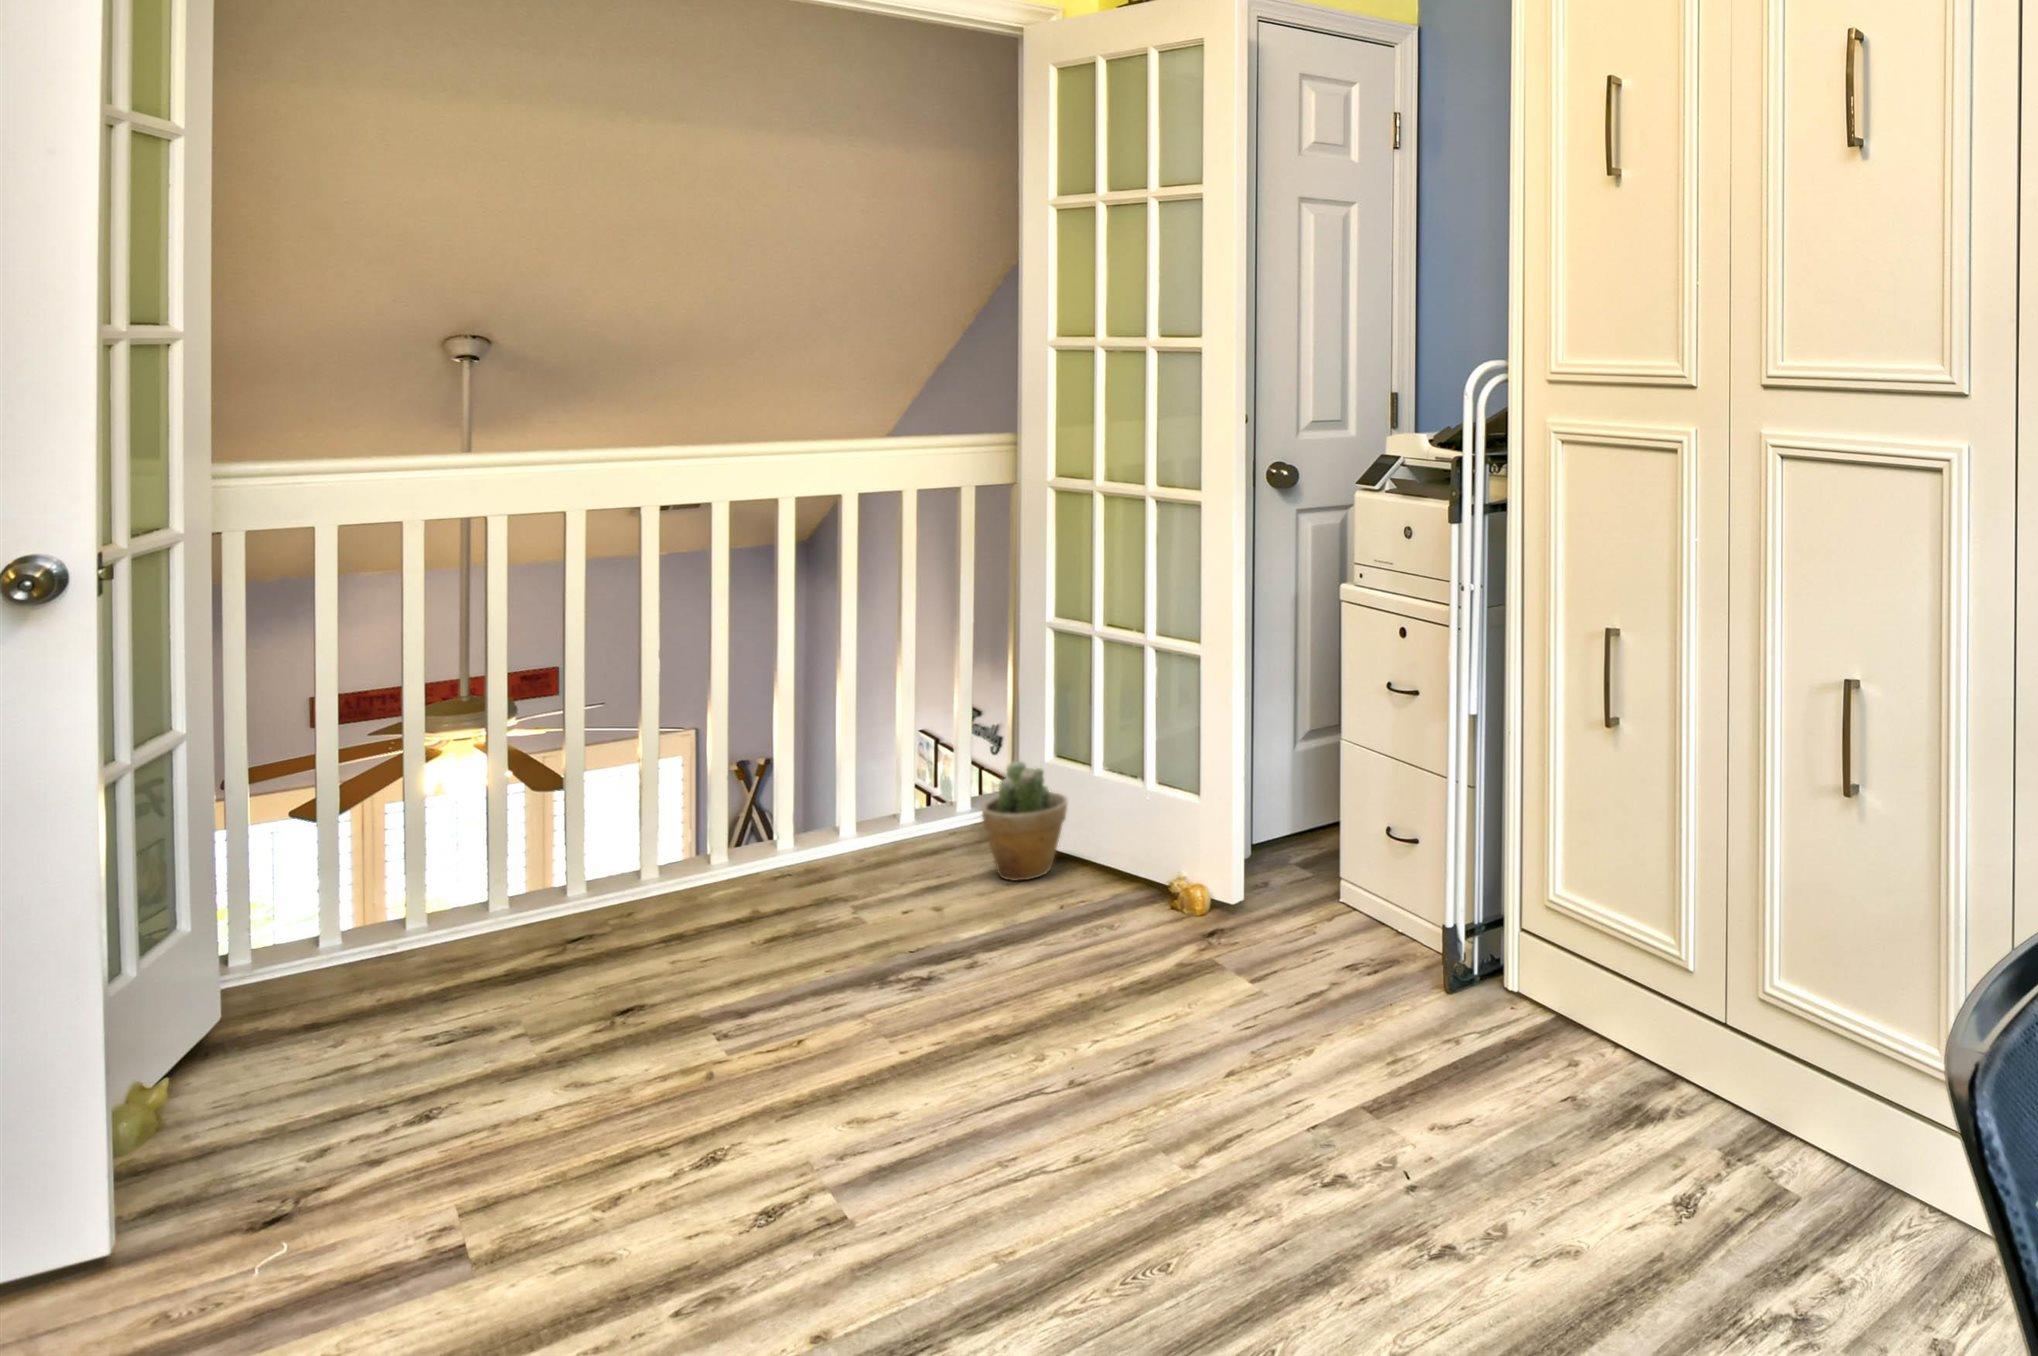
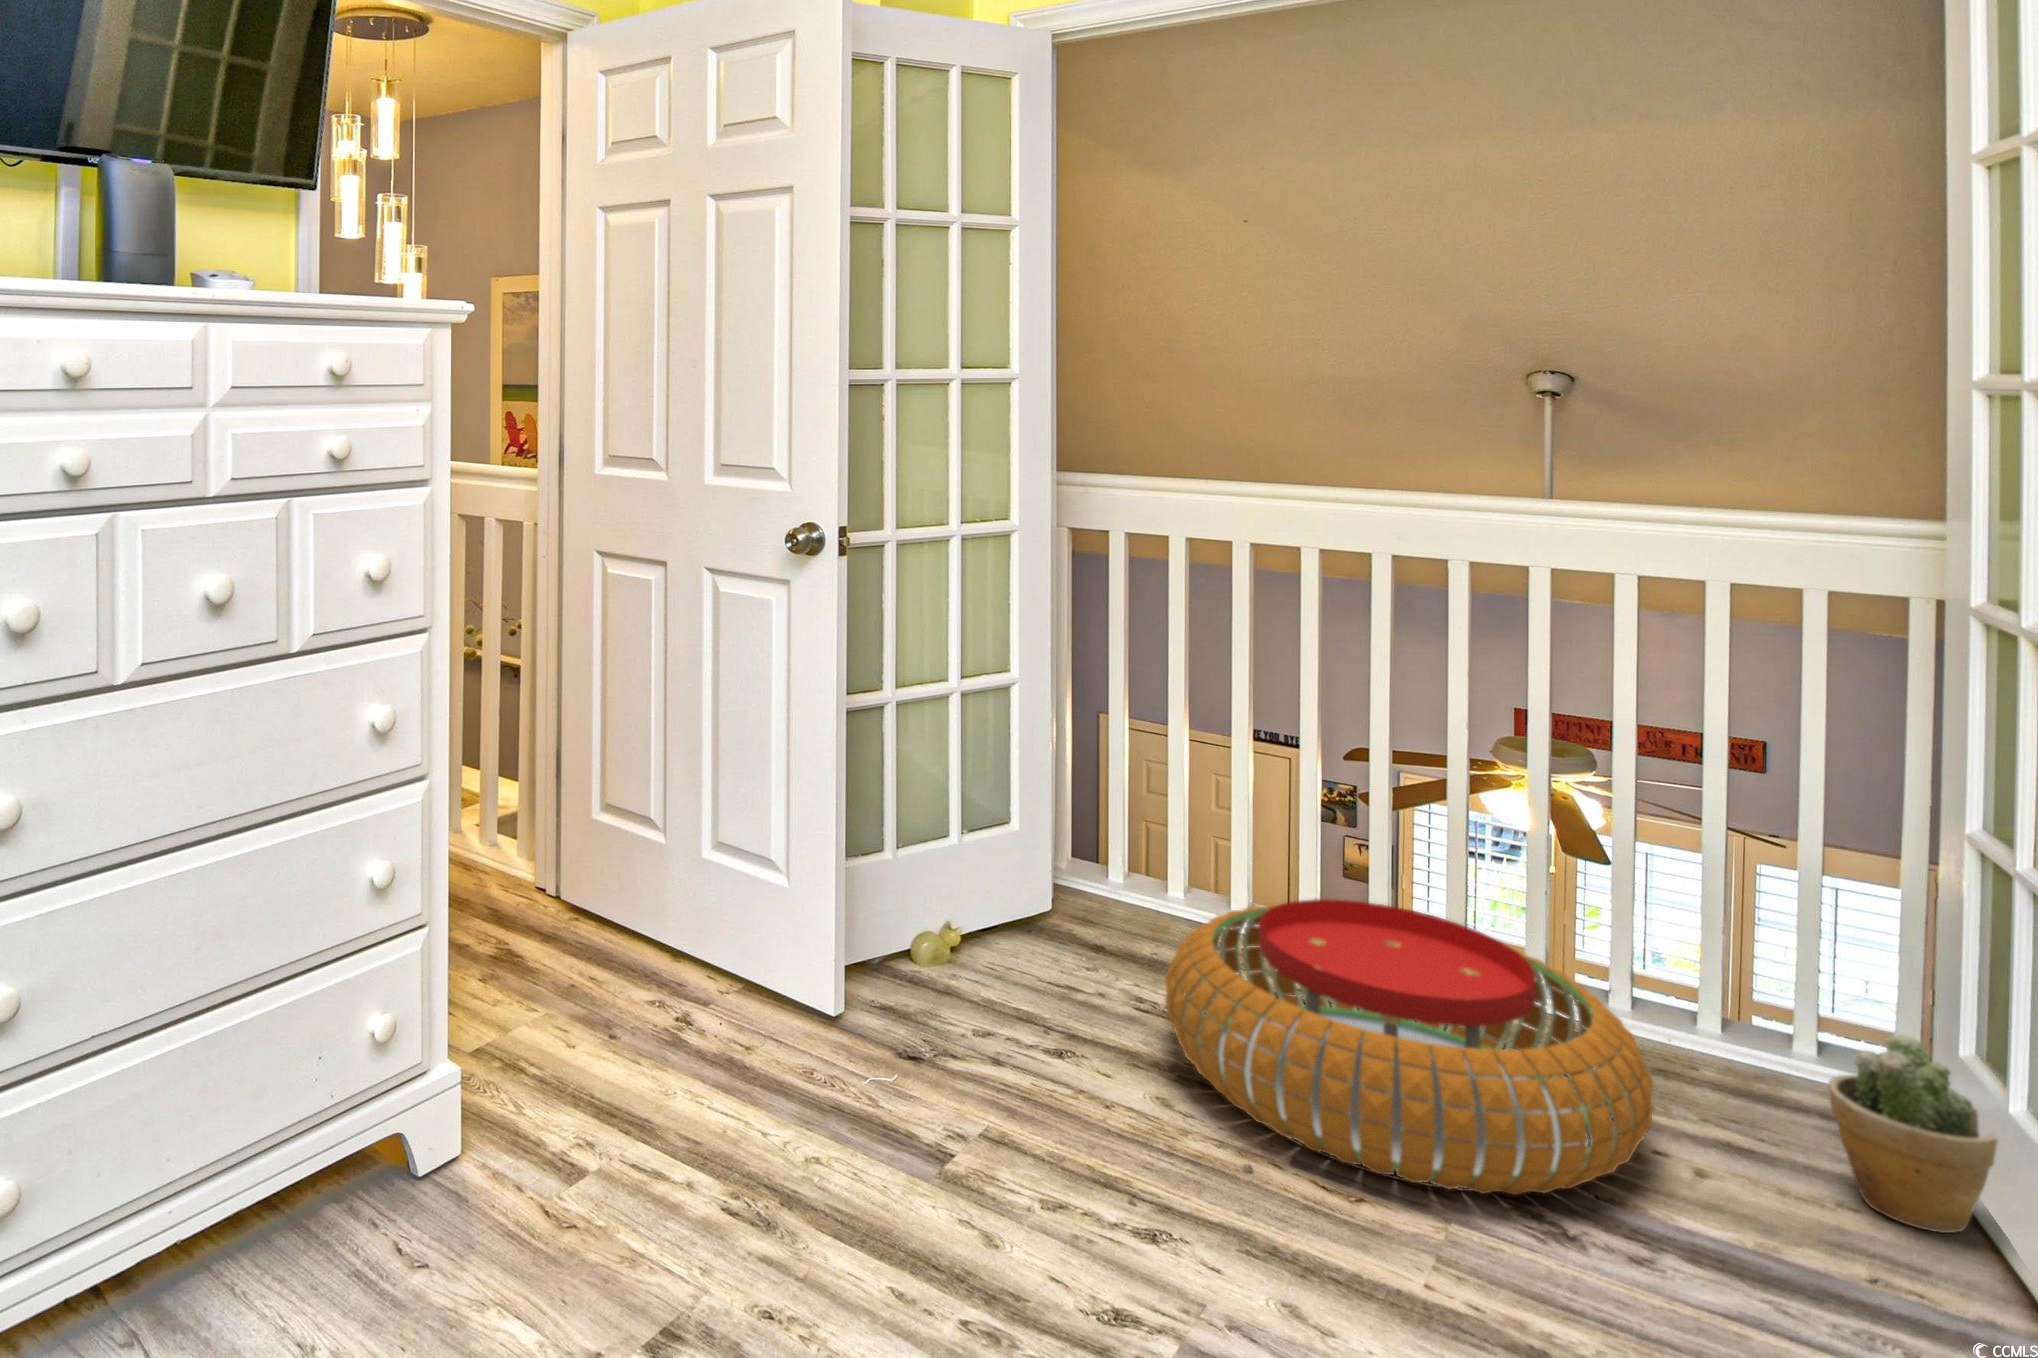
pouf: none [498,809,925,1049] -> present [1165,899,1653,1195]

